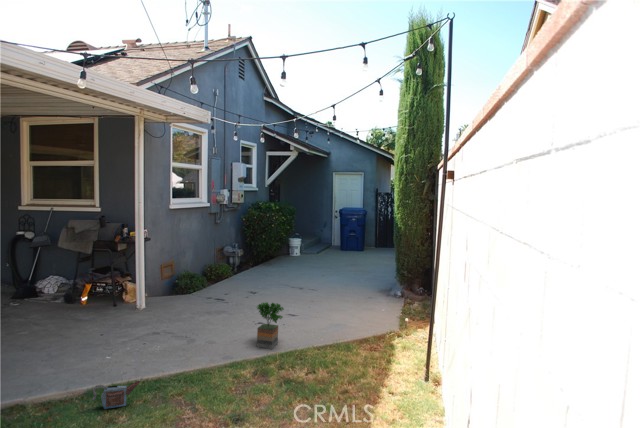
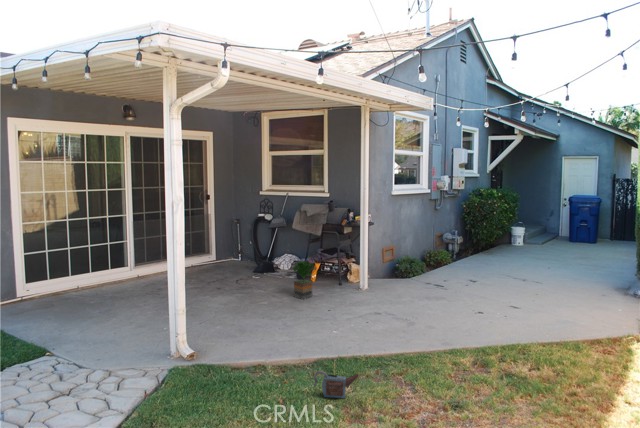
potted tree: present [257,302,284,349] -> present [293,261,316,299]

